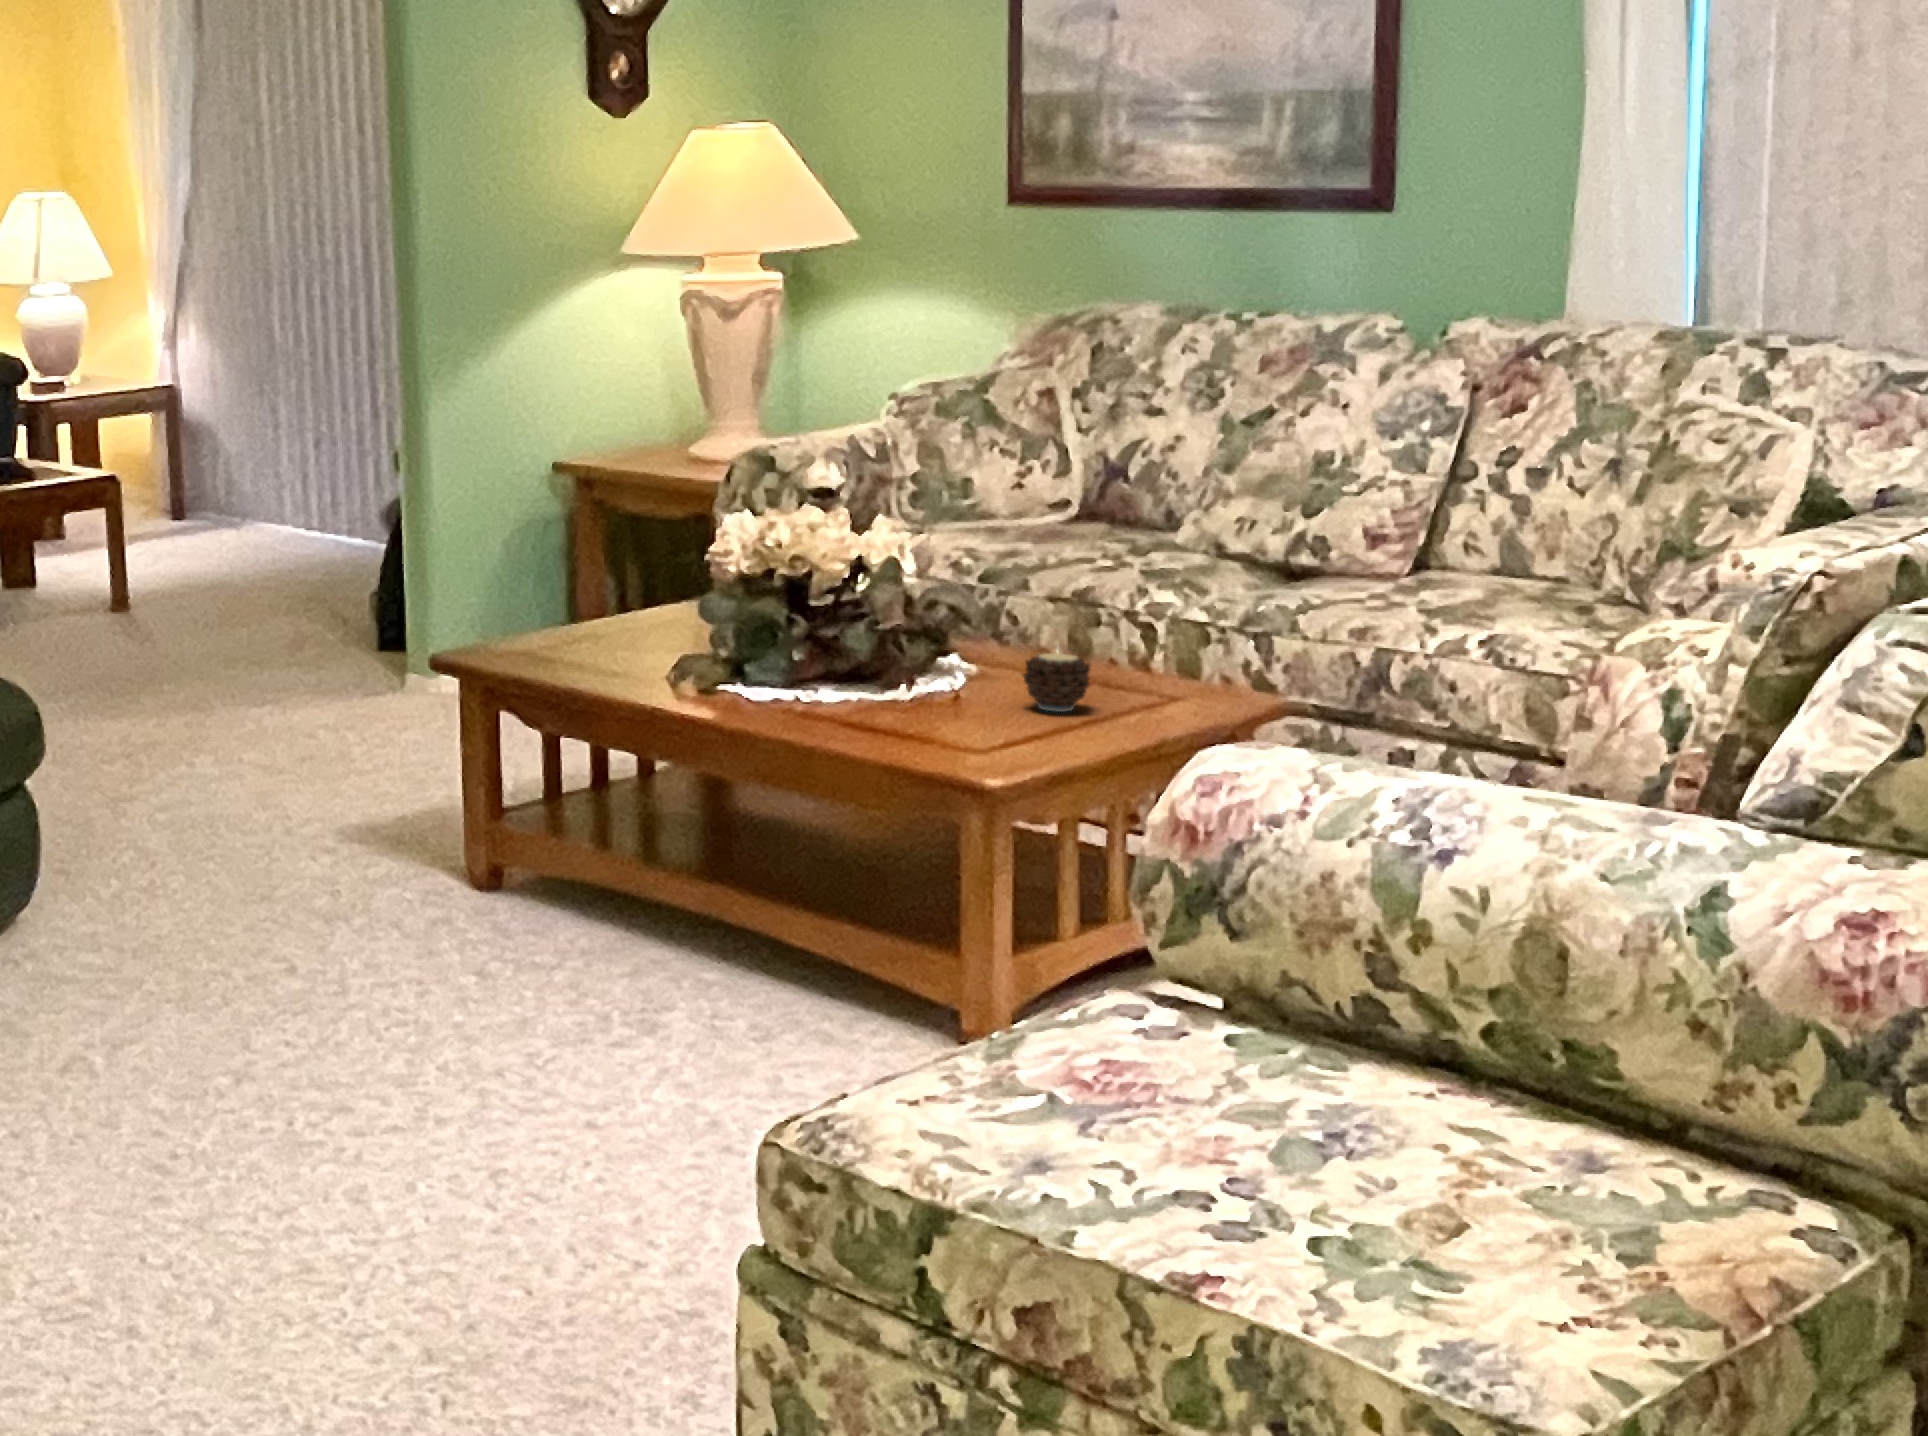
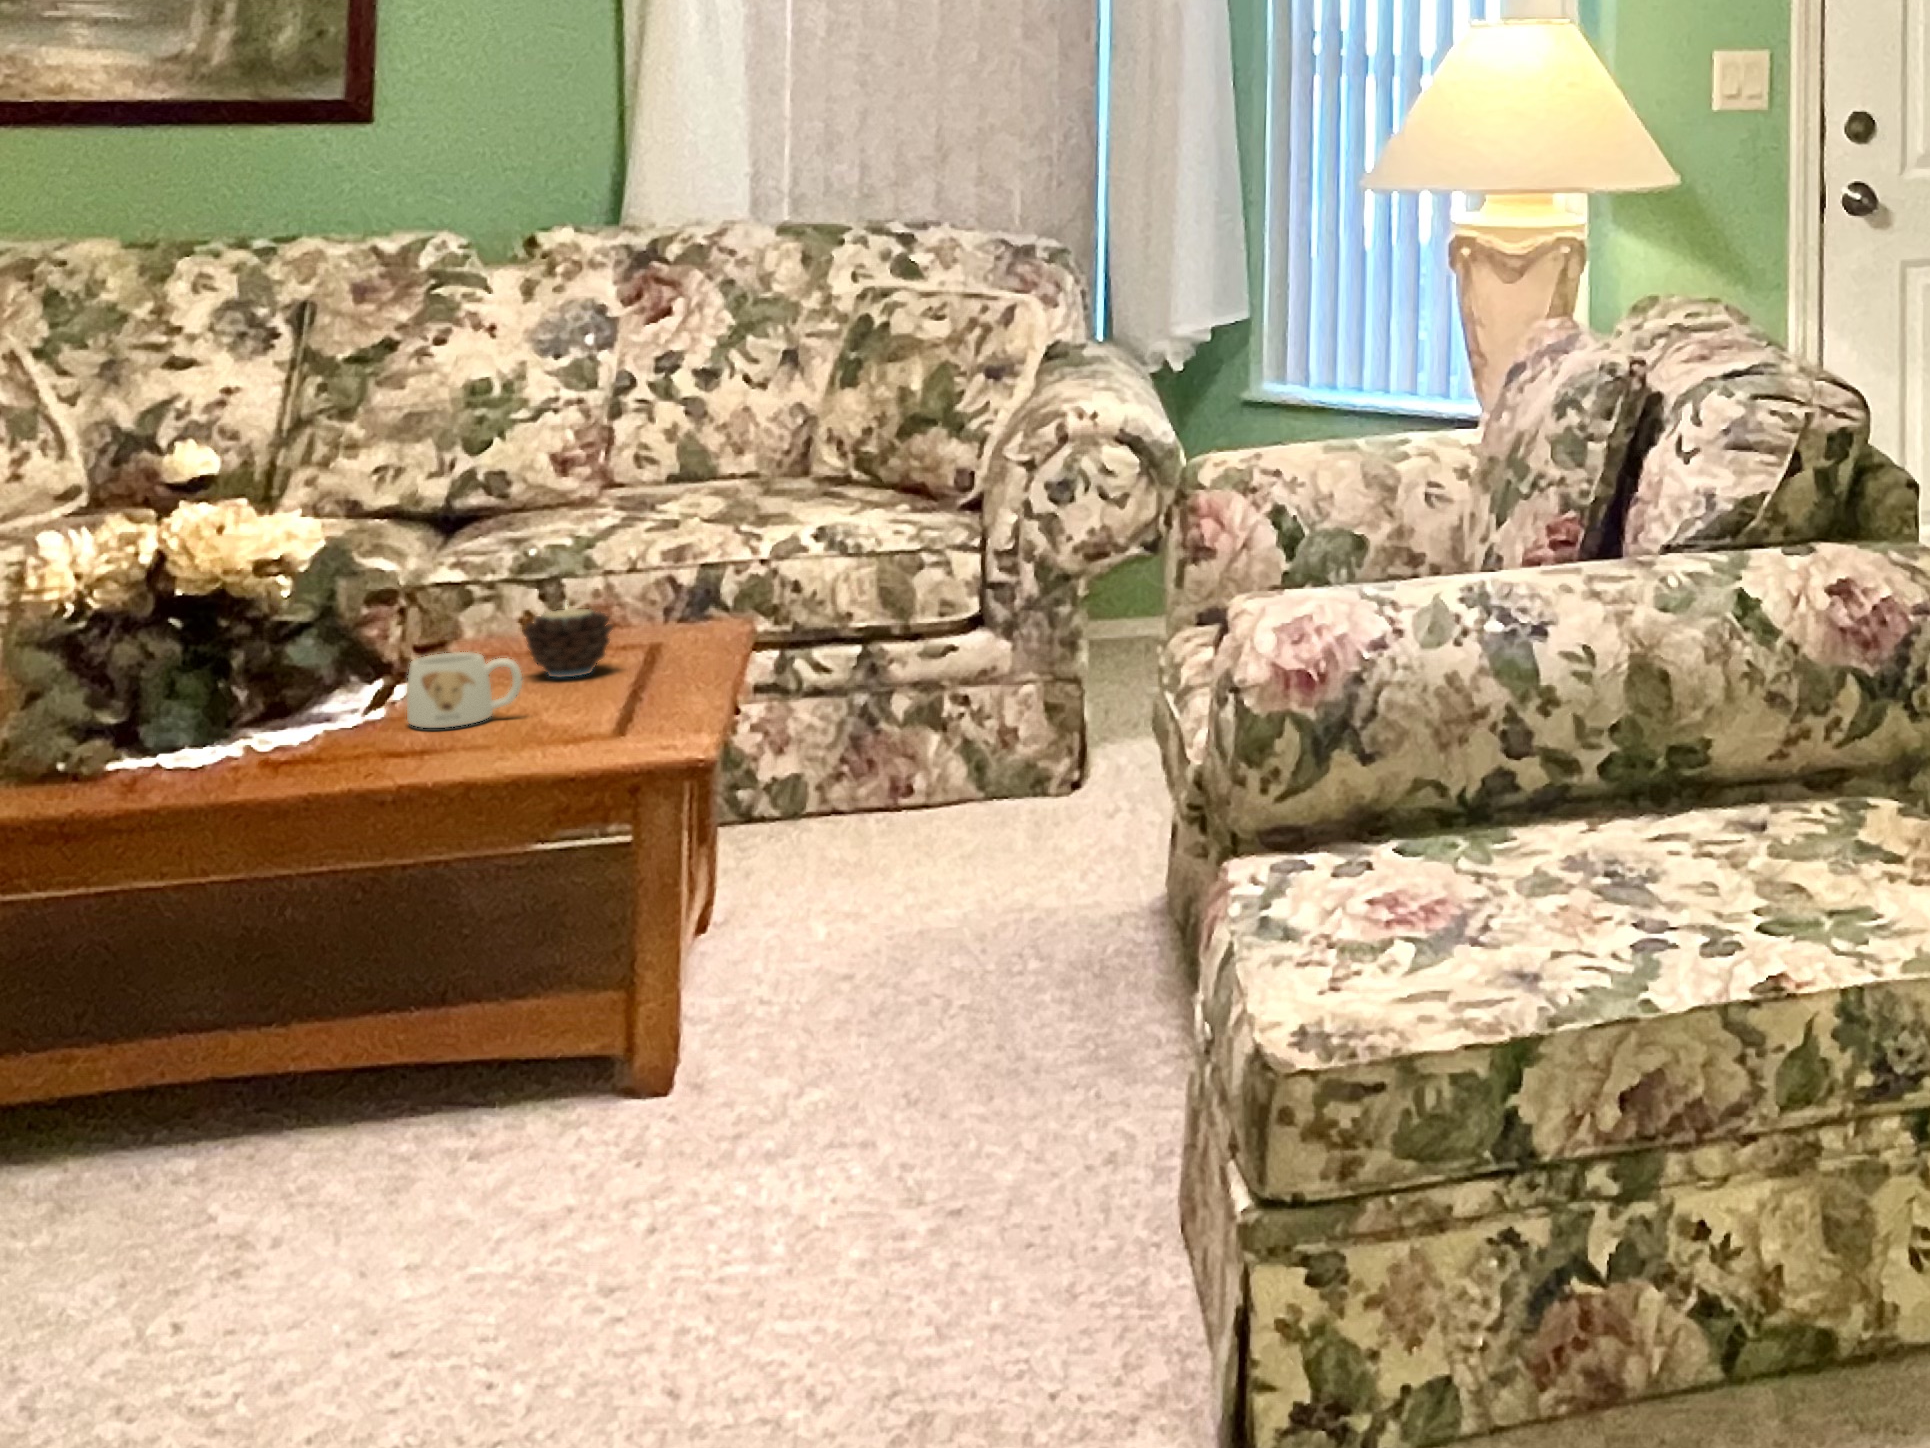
mug: none [879,666,953,726] -> present [407,652,522,728]

